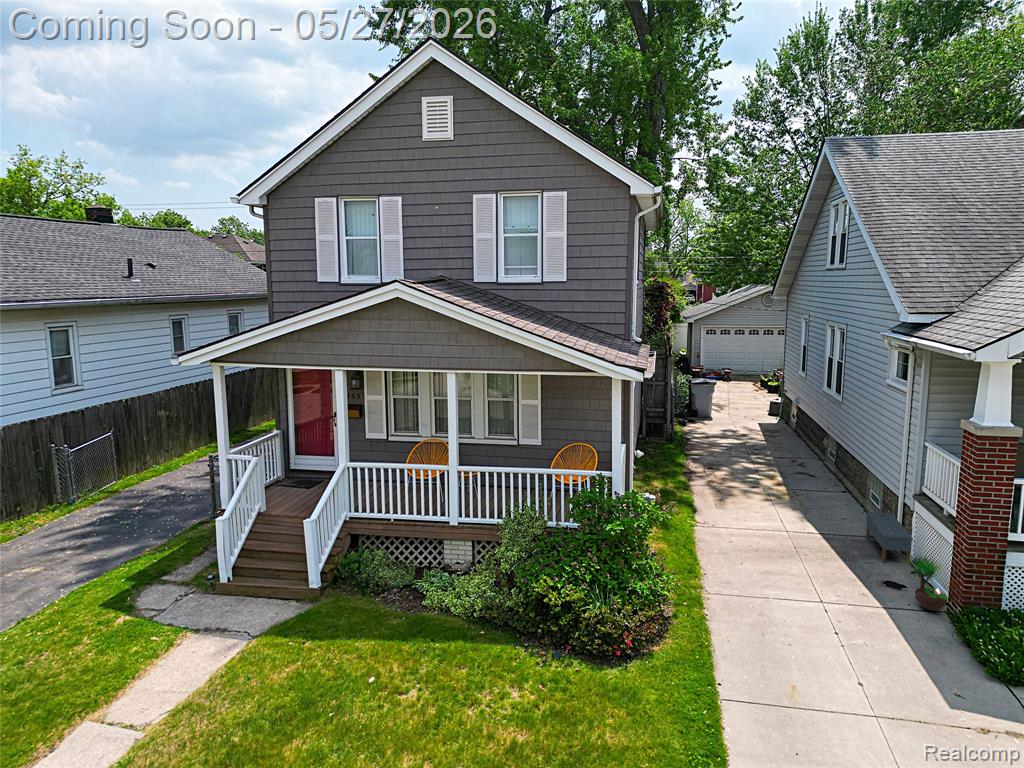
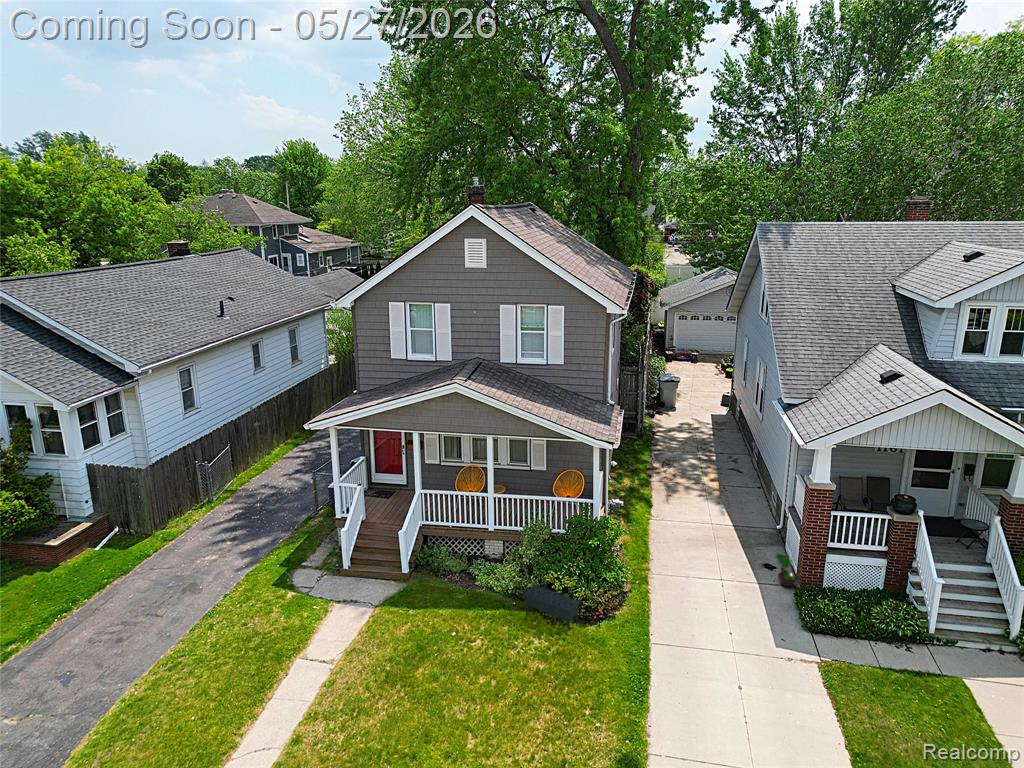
bench: present [866,512,913,565] -> present [525,585,579,631]

